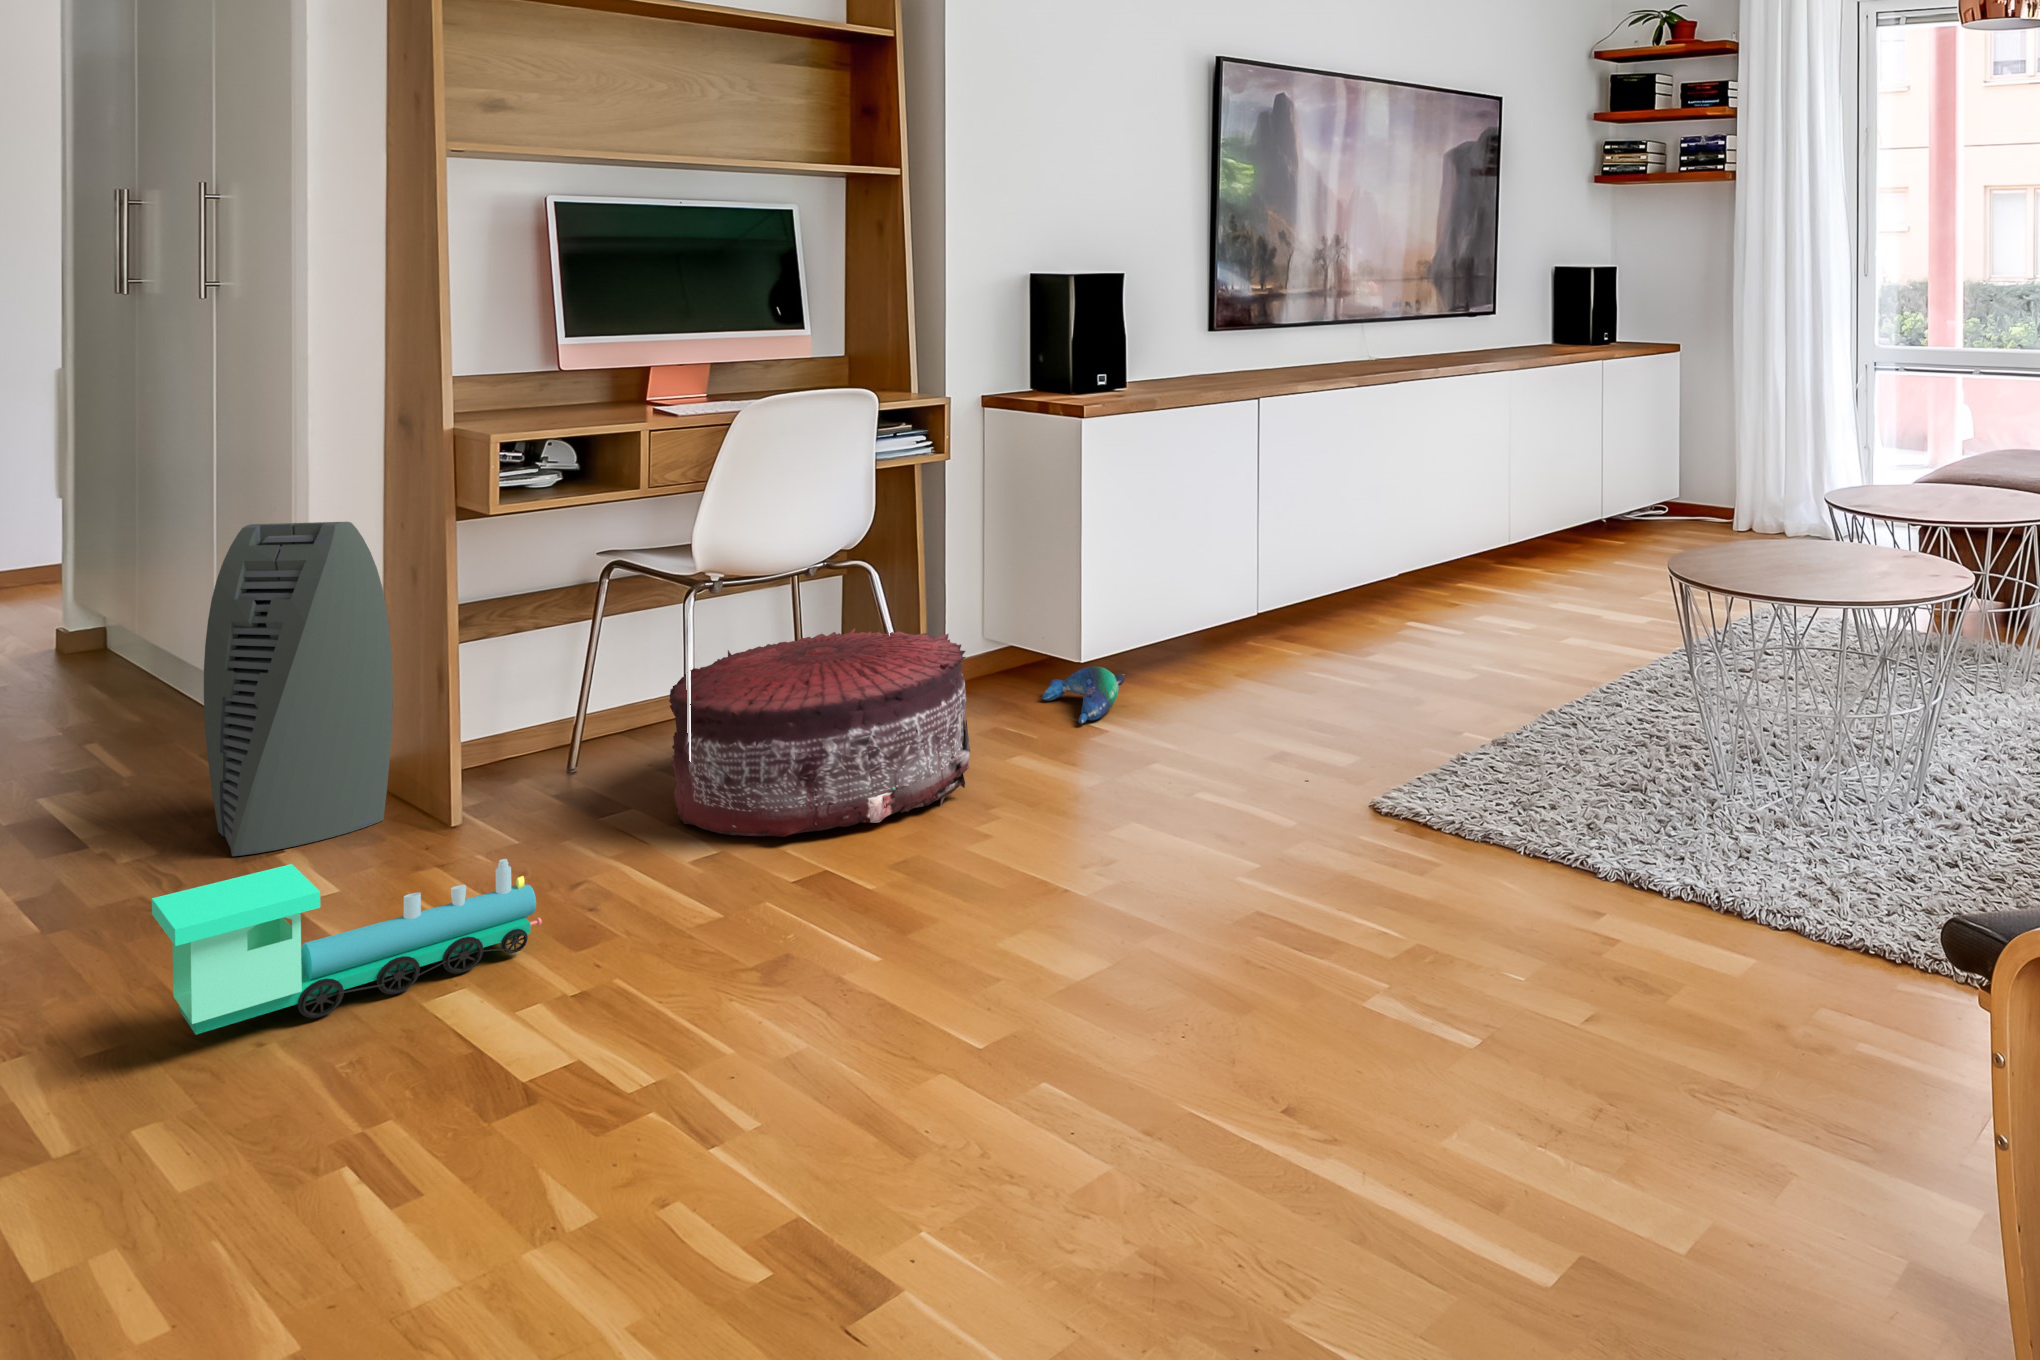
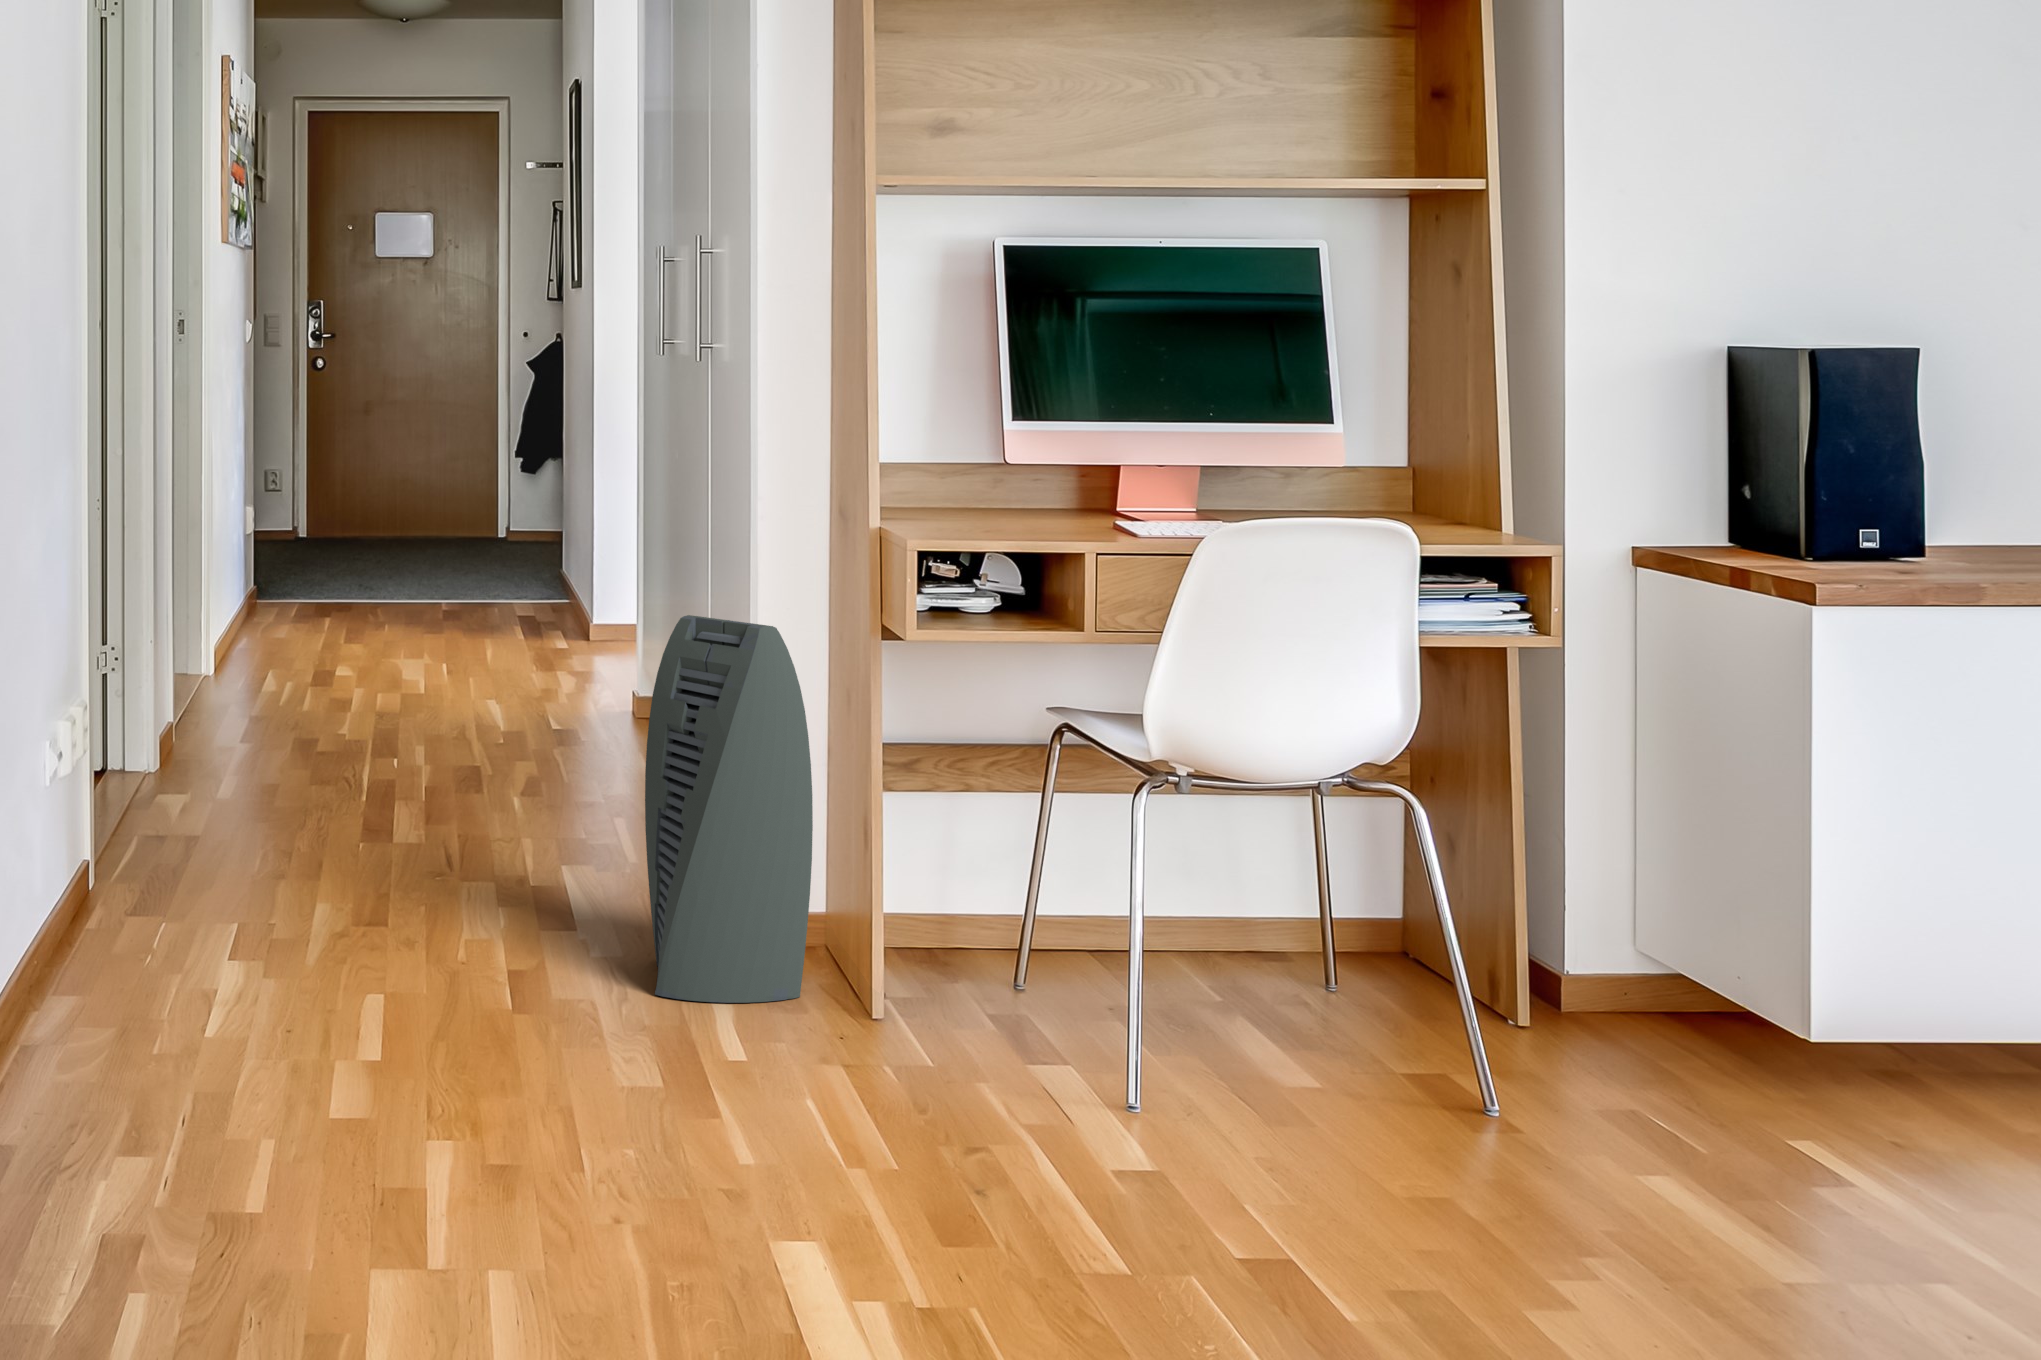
pouf: present [669,628,970,837] -> none [1103,881,1566,1234]
plush toy: present [1042,666,1125,724] -> none [1729,1052,1900,1159]
toy train: present [152,859,542,1035] -> none [503,1041,895,1255]

